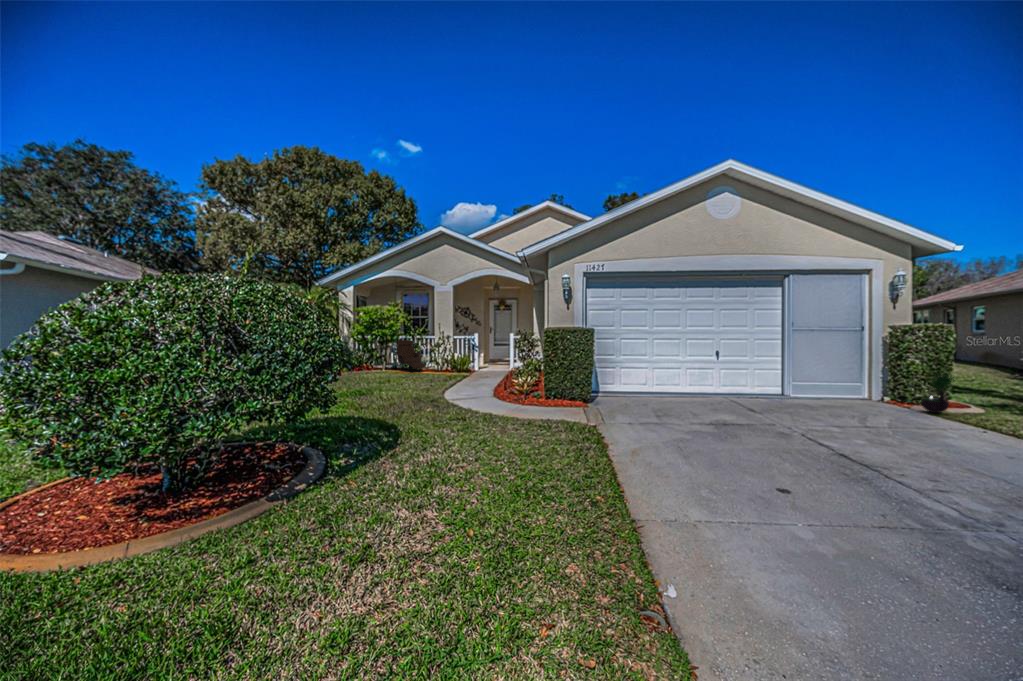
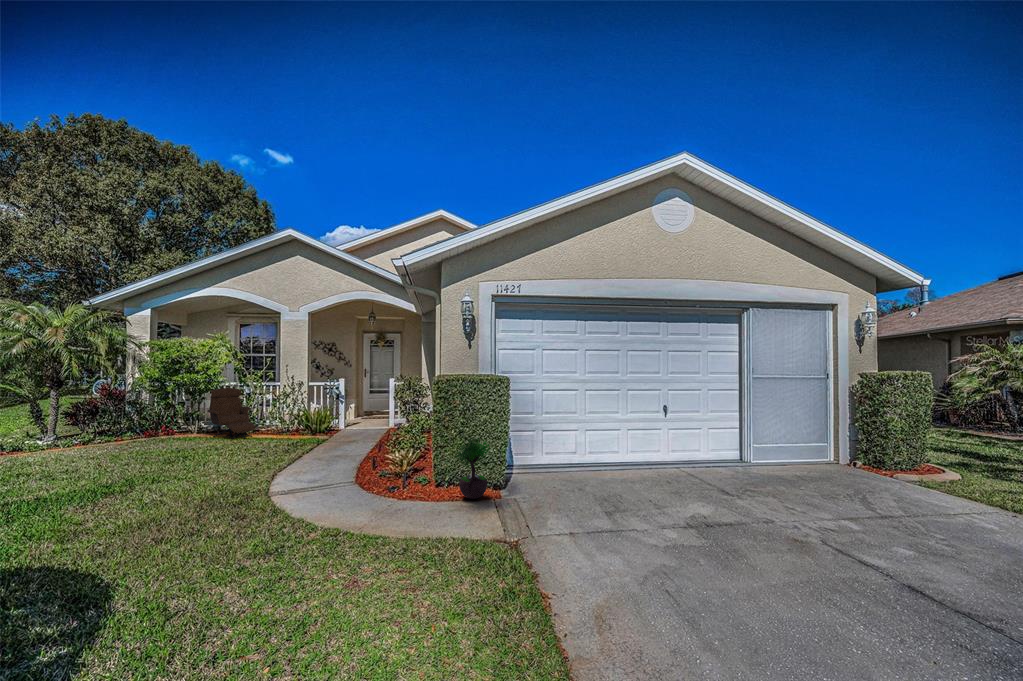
potted tree: present [922,374,955,413] -> present [456,439,489,499]

